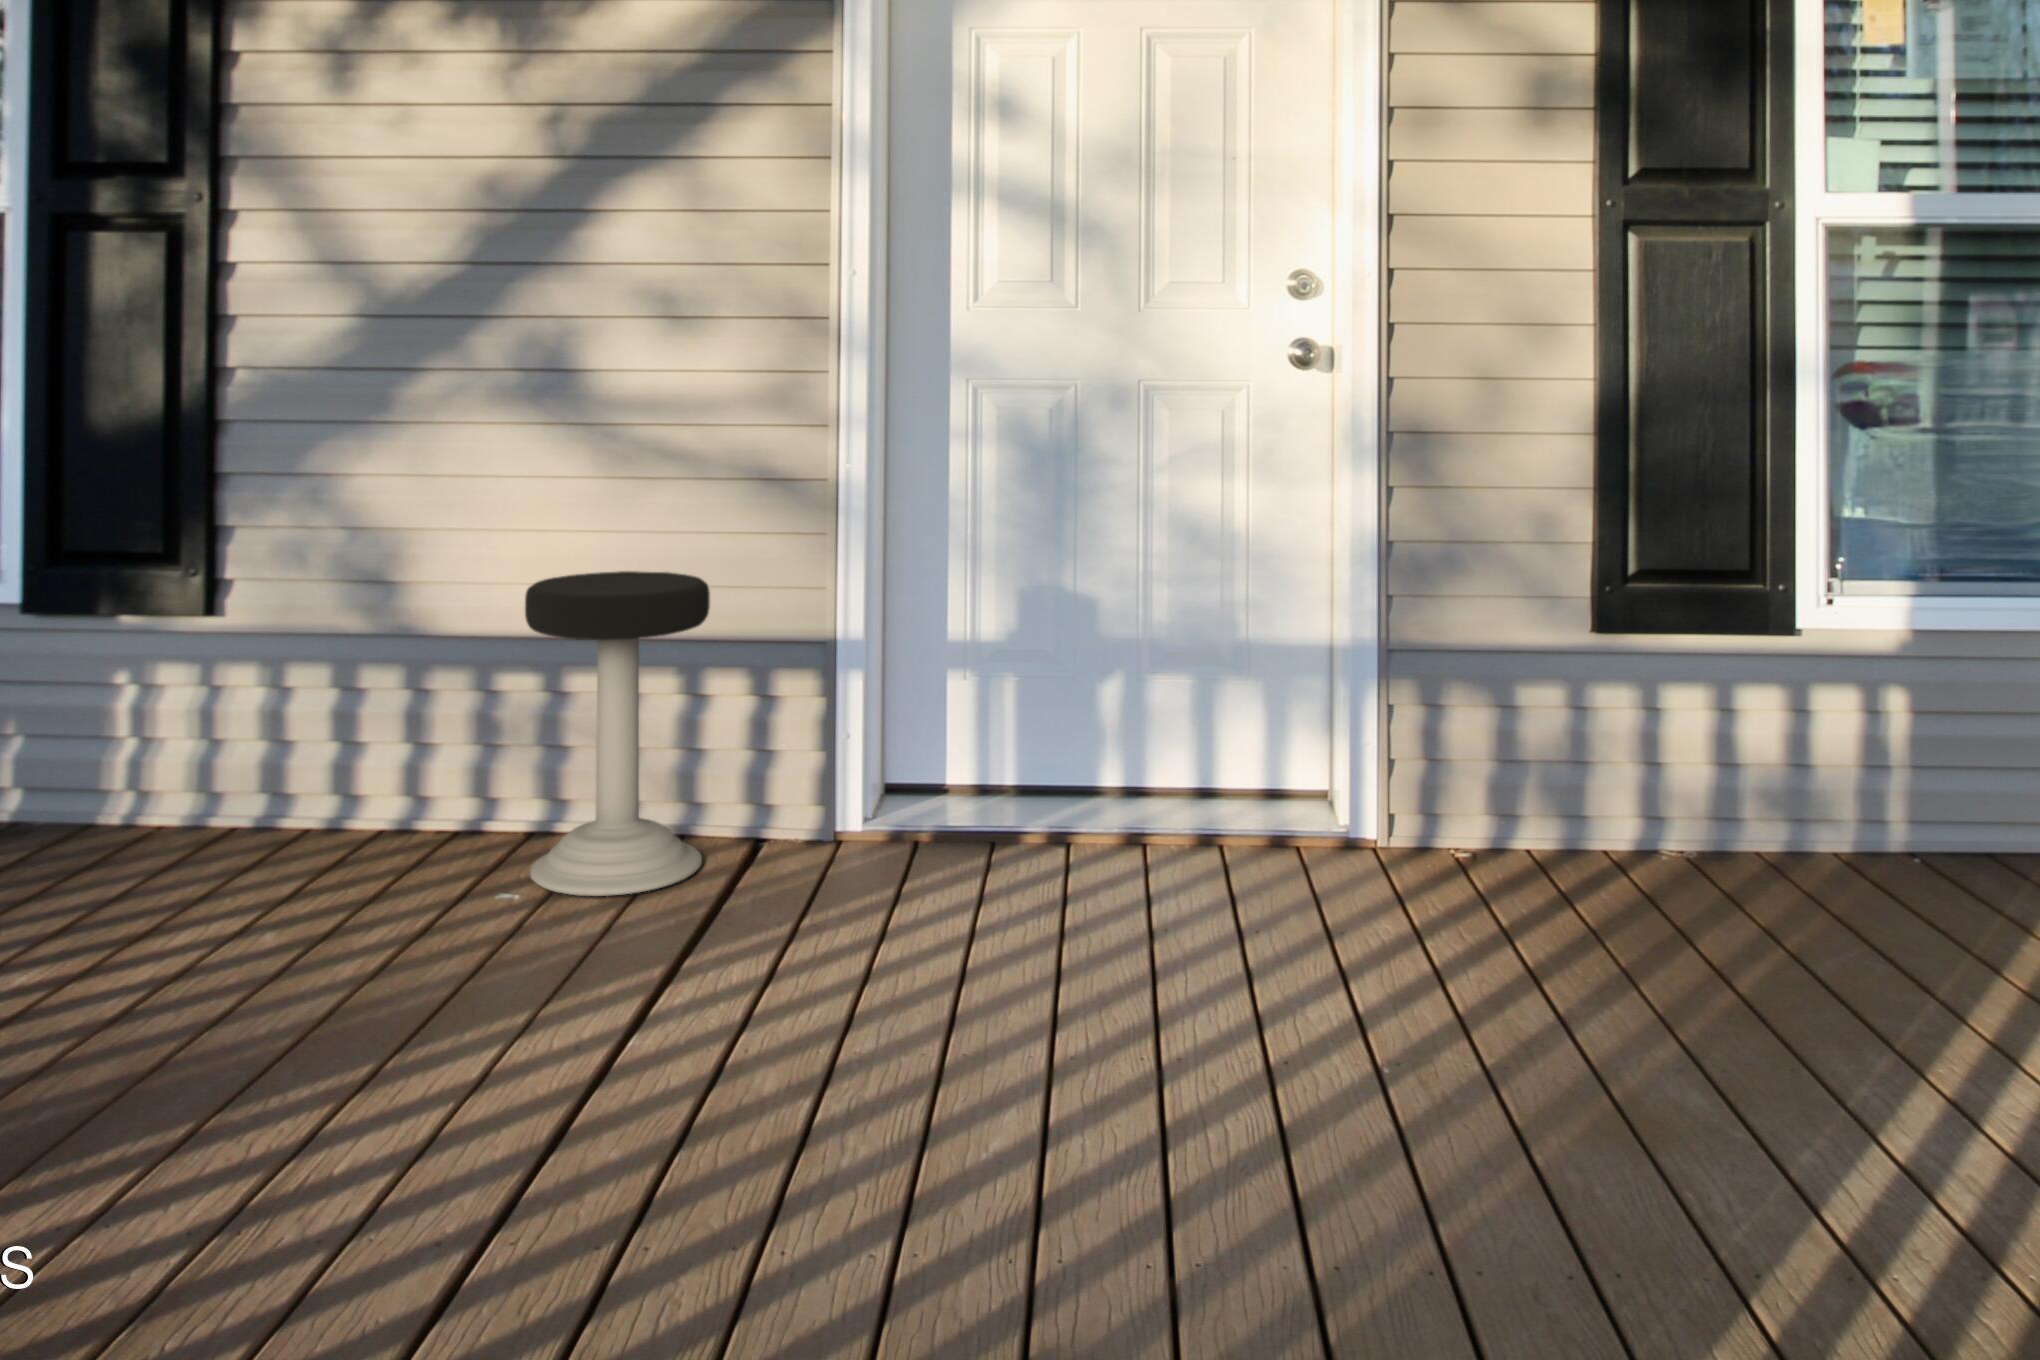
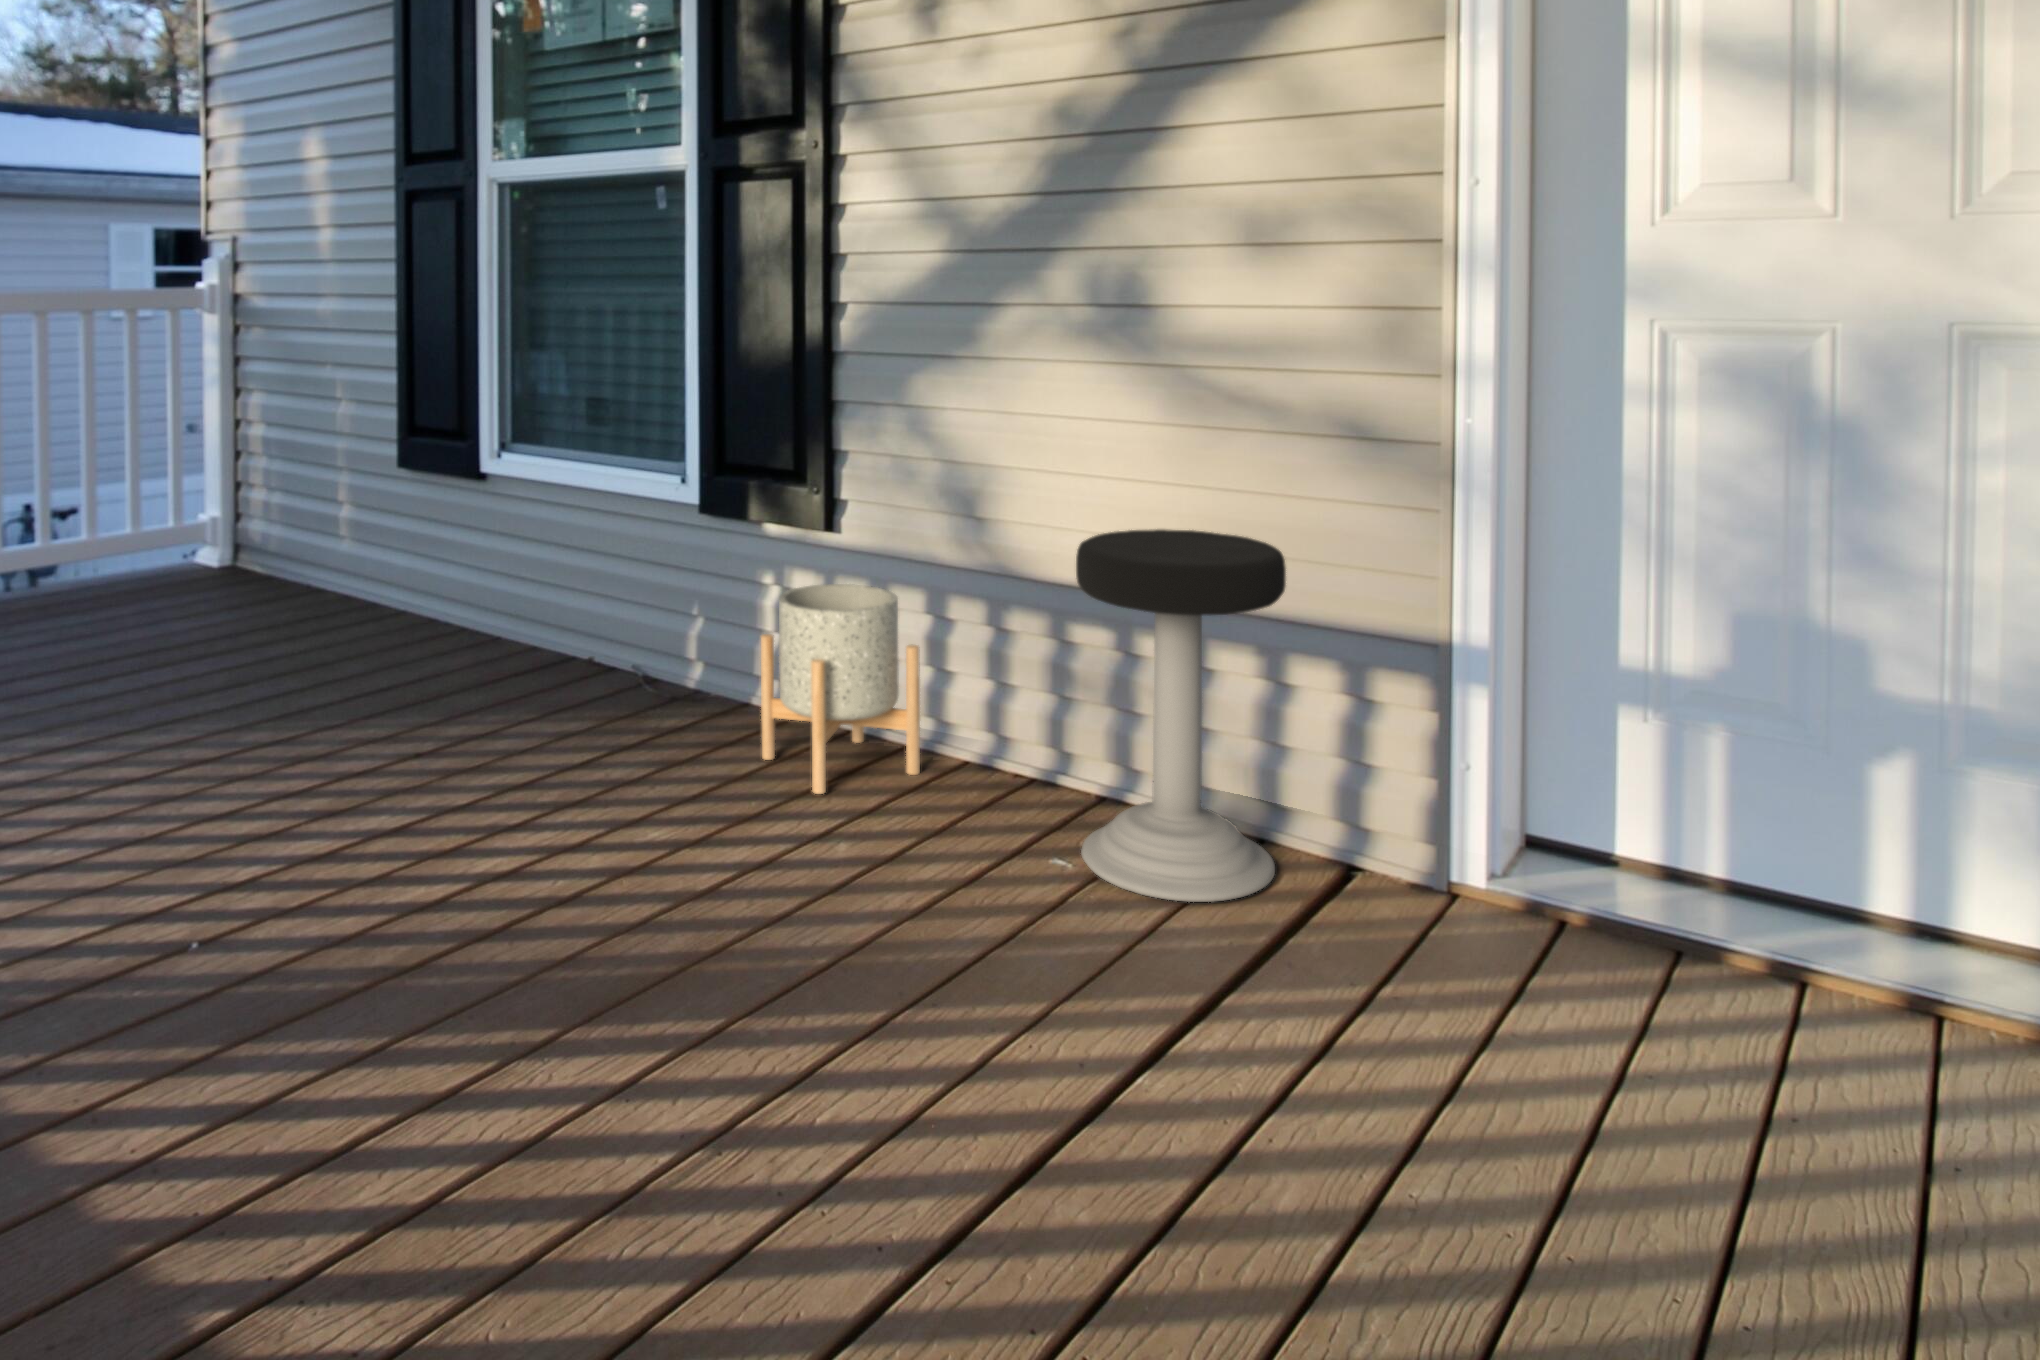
planter: none [145,665,337,886] -> present [761,584,920,794]

